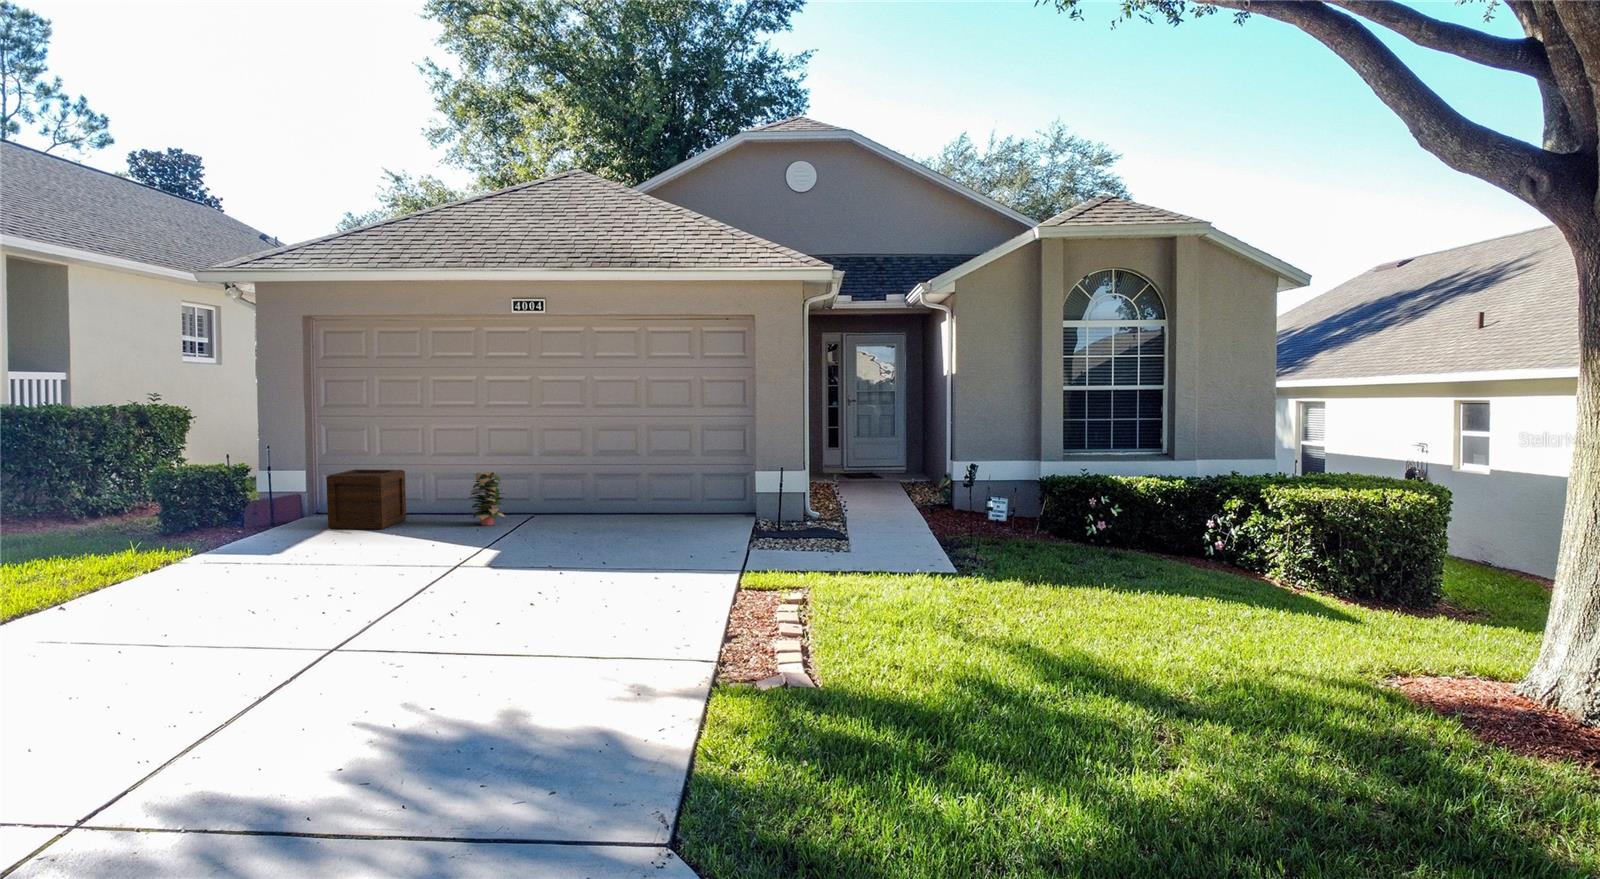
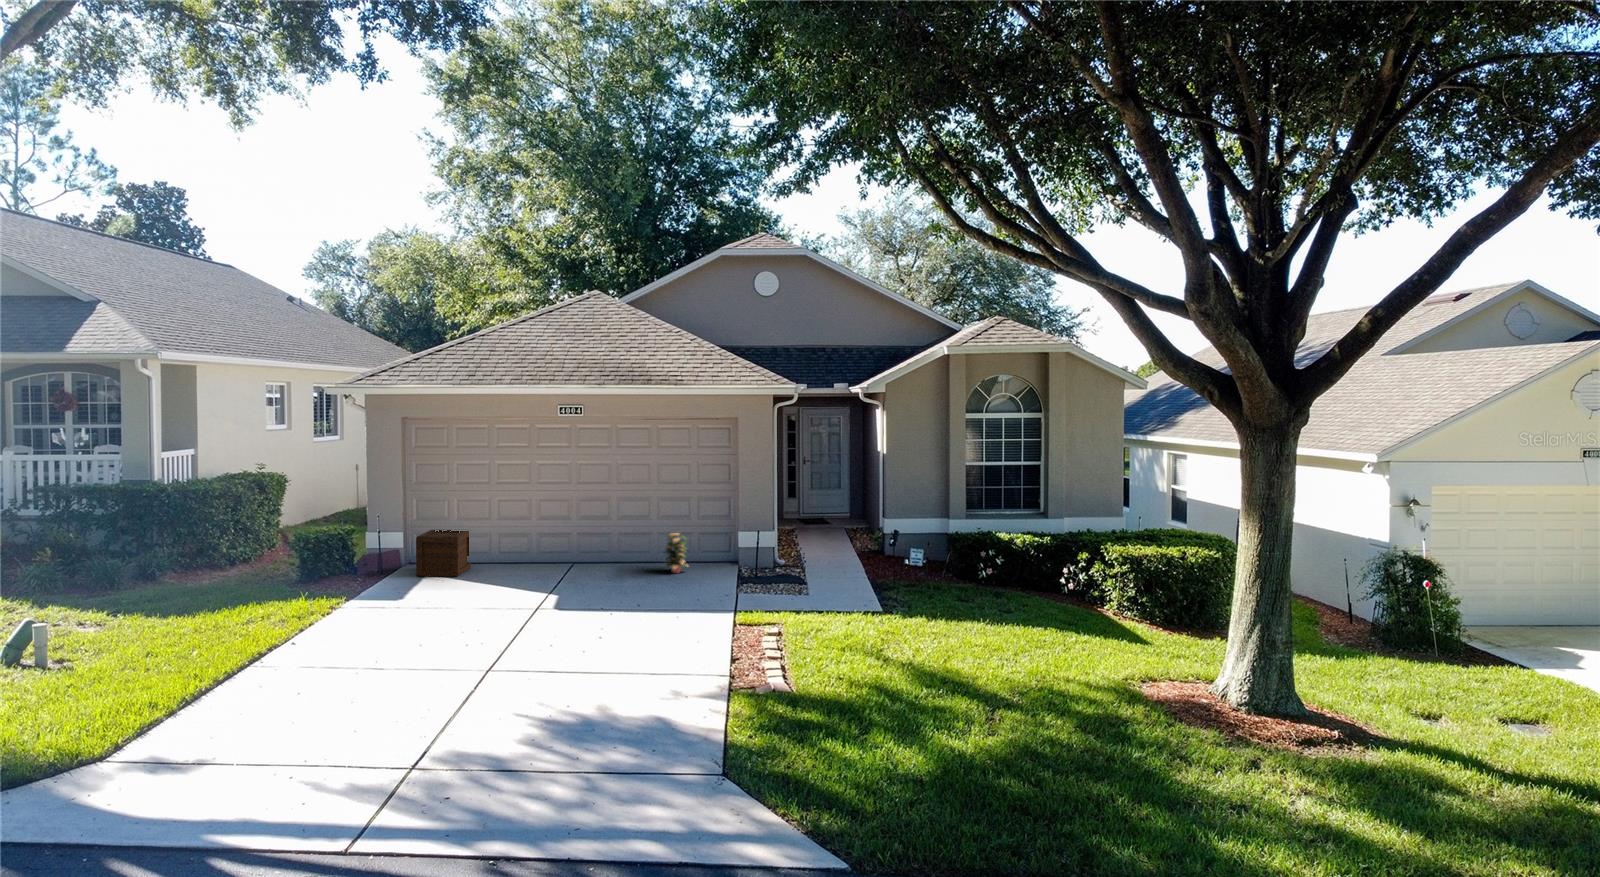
decorative plant: present [468,472,505,525] -> present [665,533,687,573]

